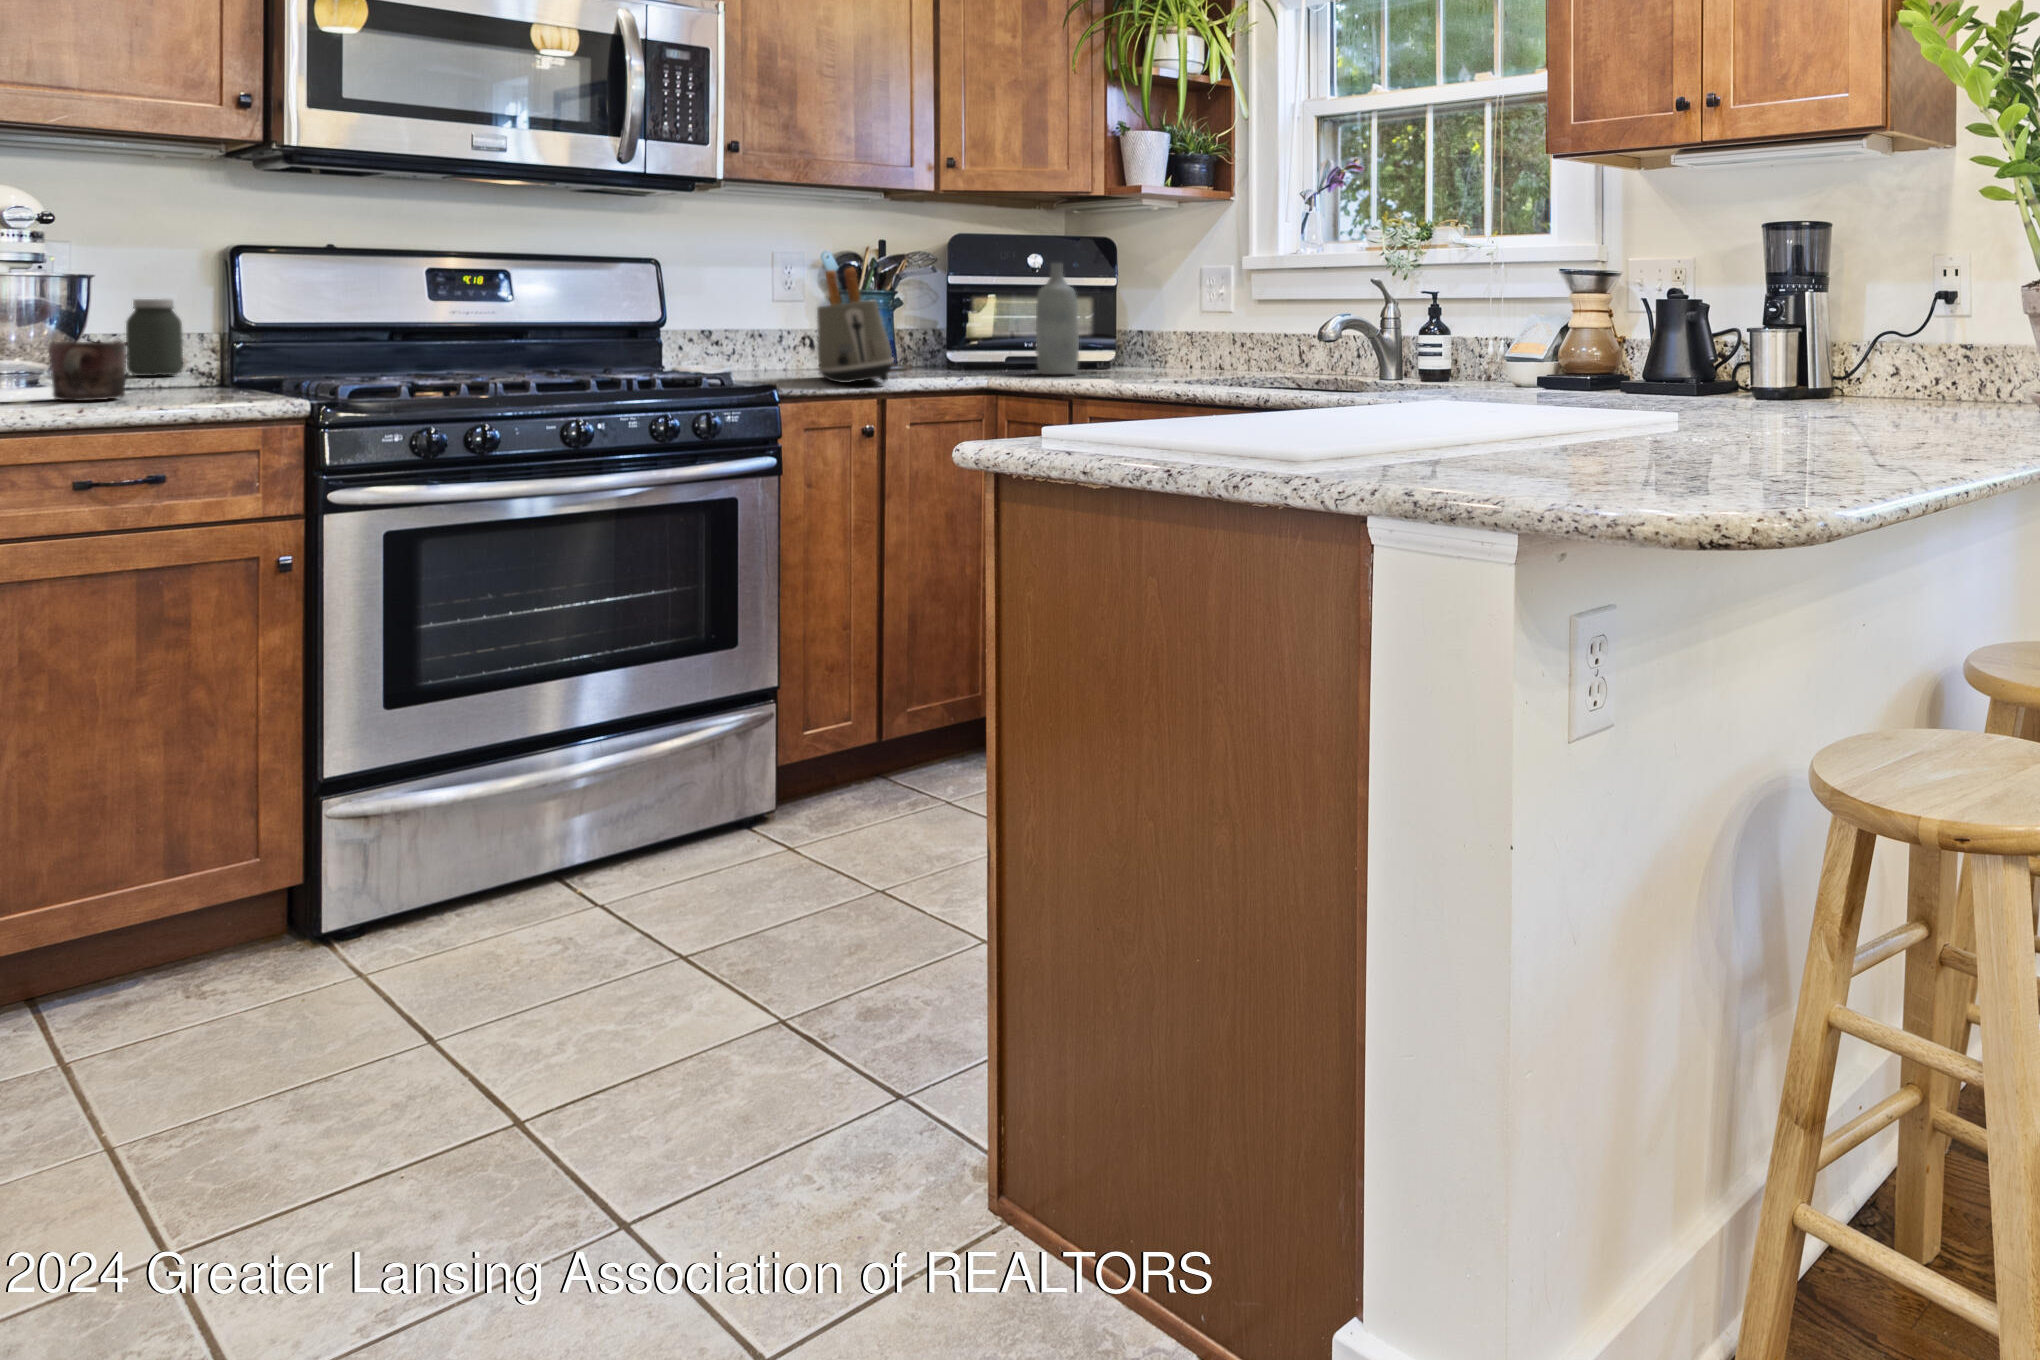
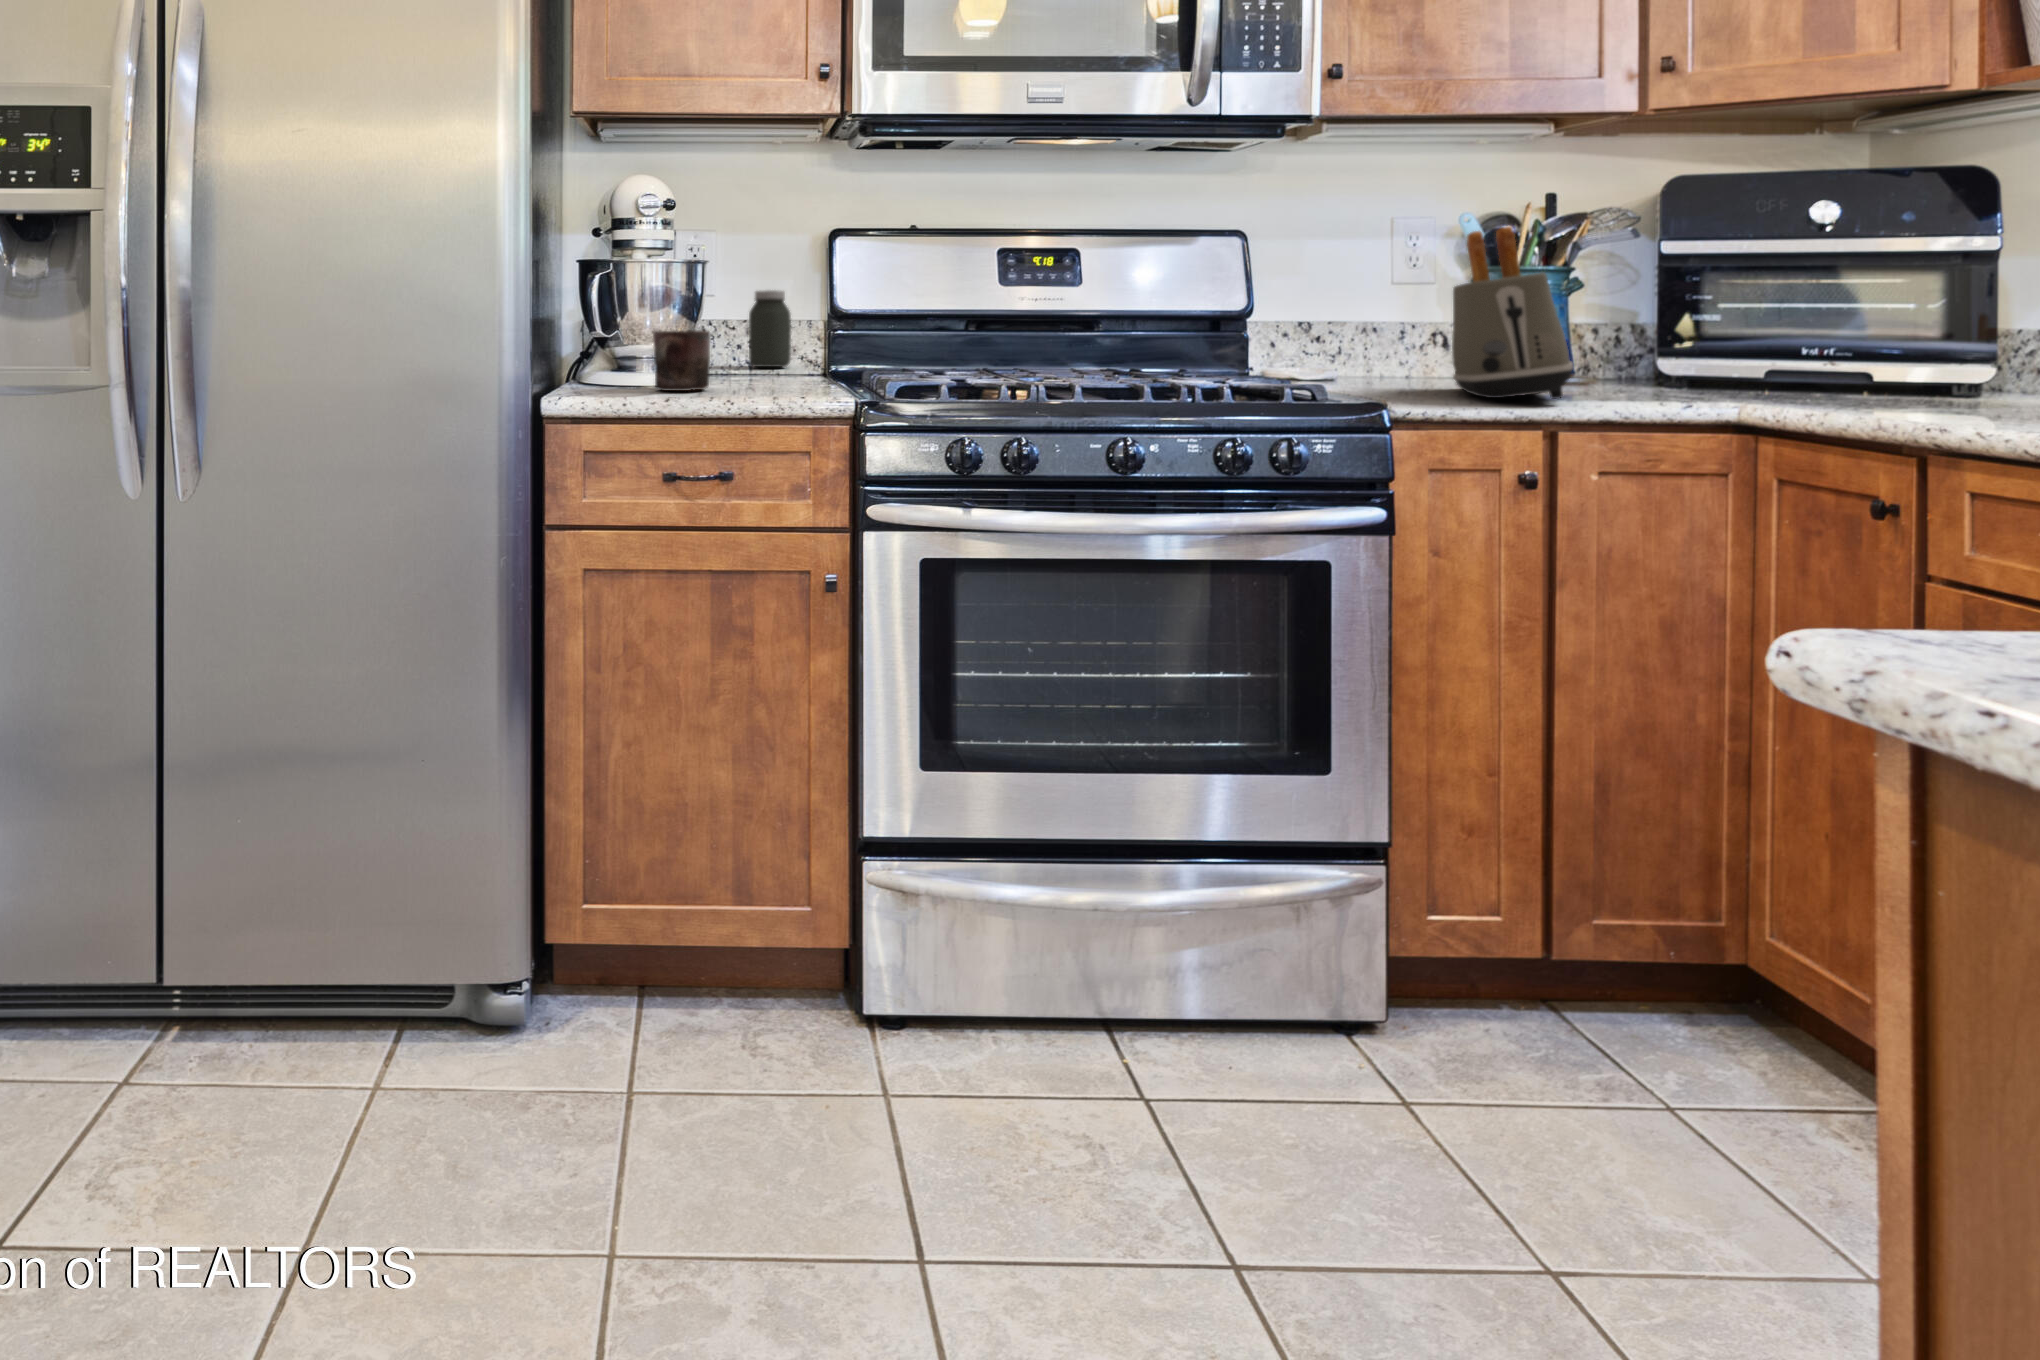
bottle: present [1036,263,1079,375] -> none [1823,208,1910,396]

